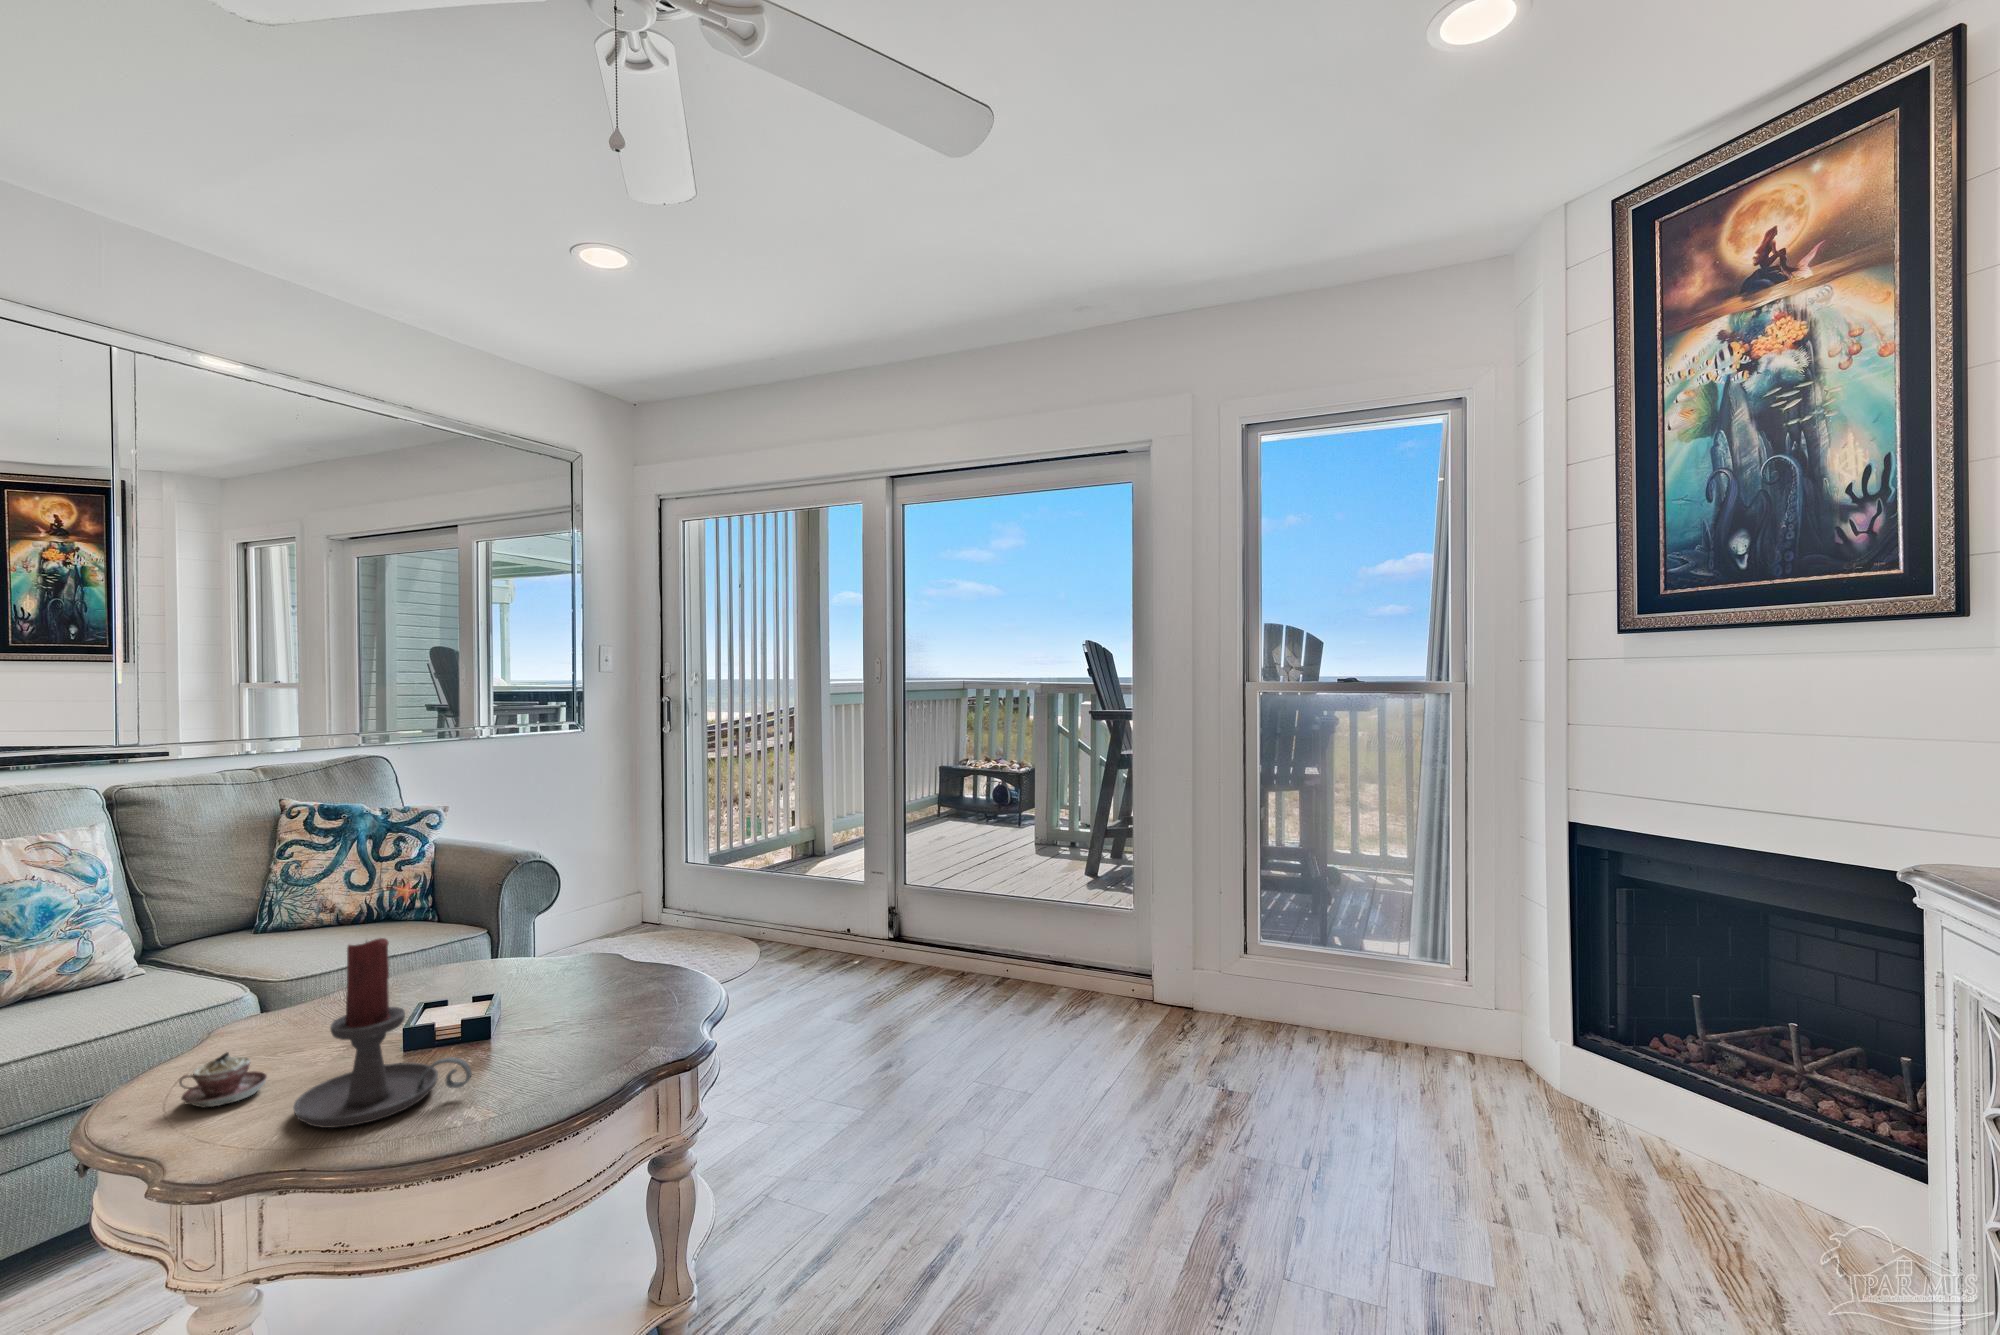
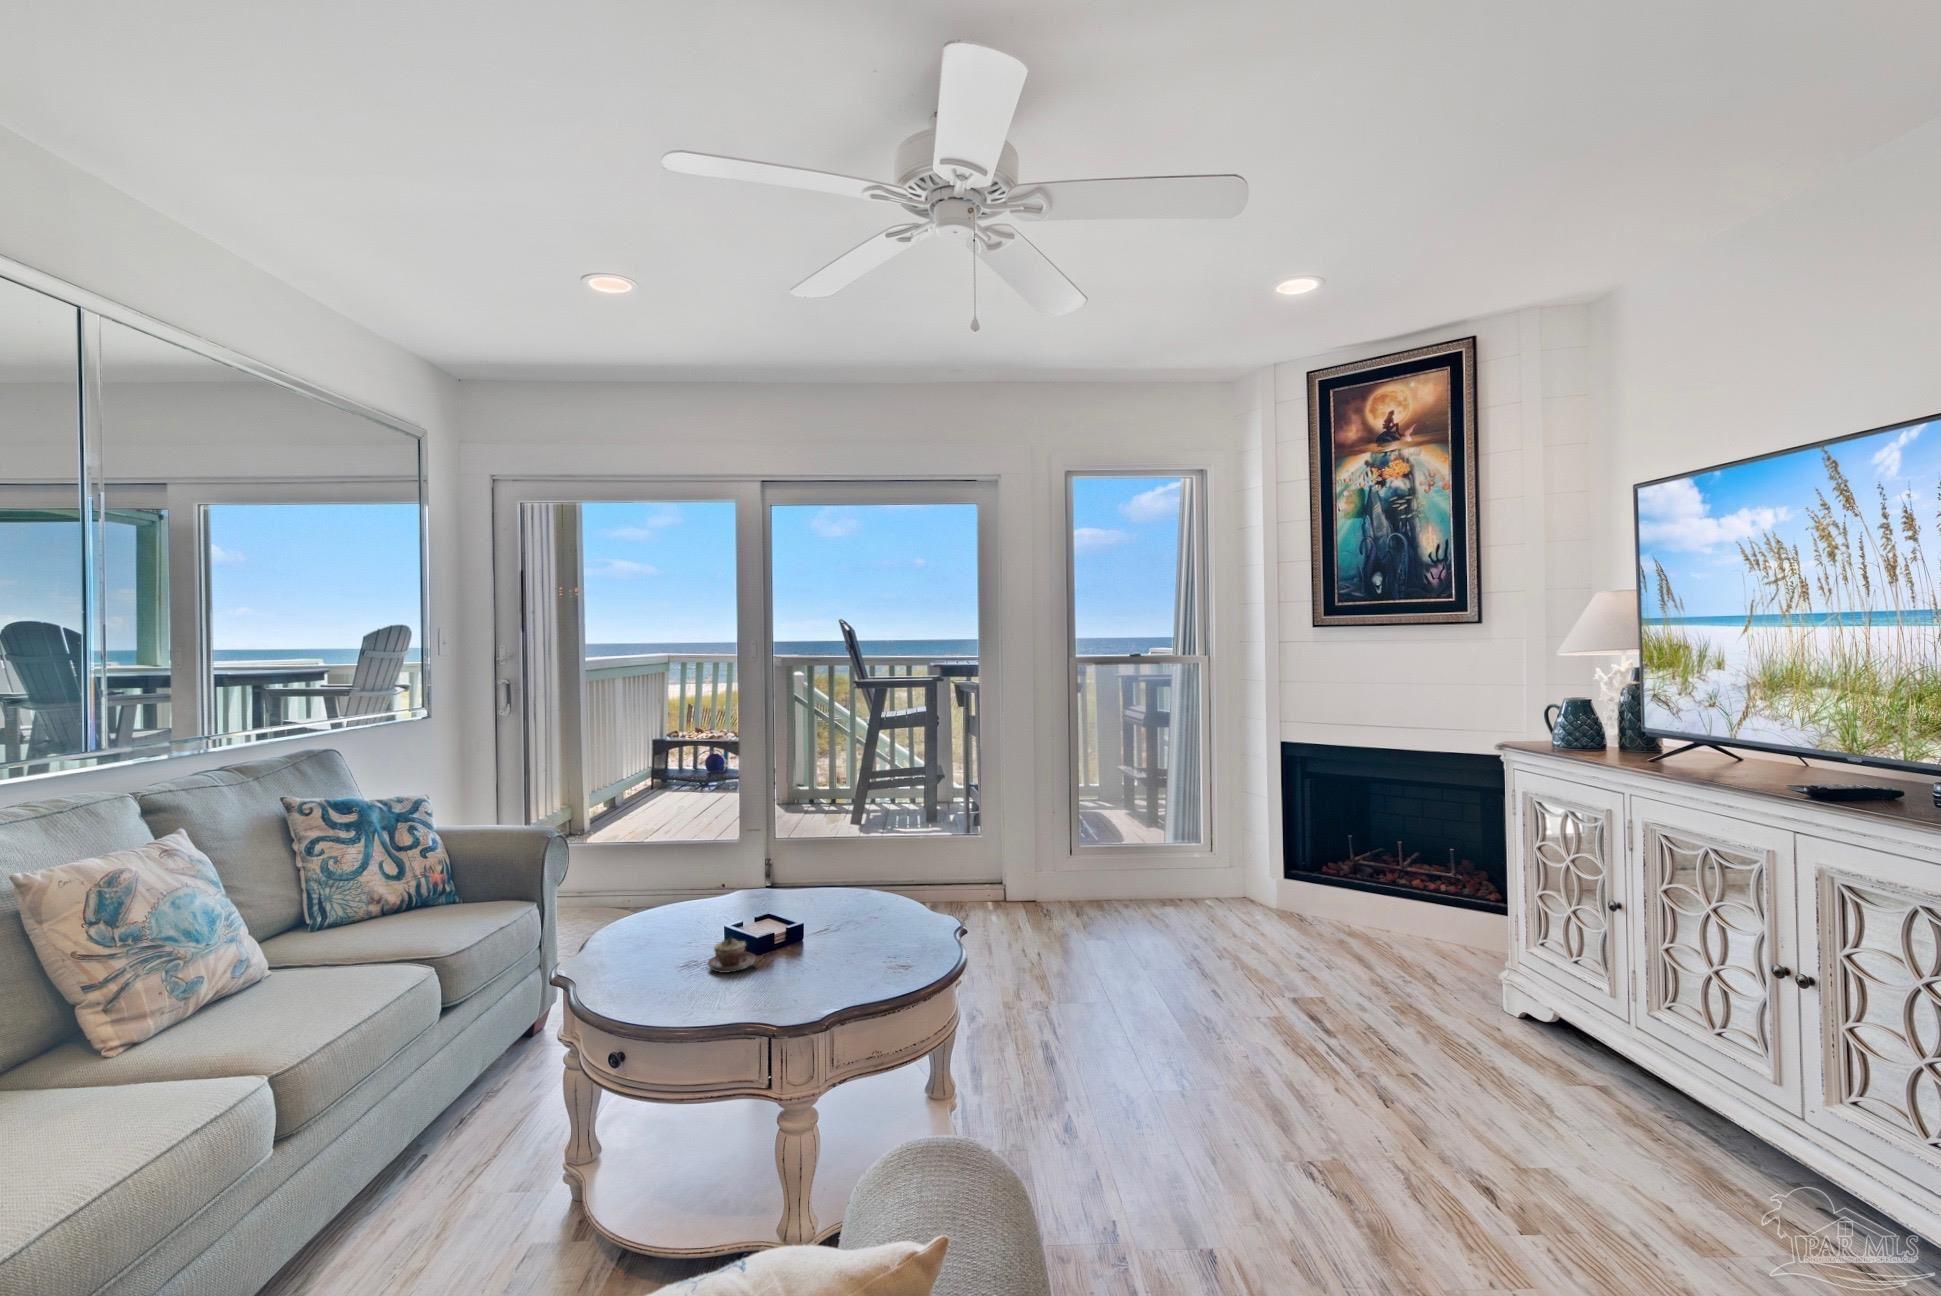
candle holder: present [293,938,472,1128] -> none [796,842,891,963]

